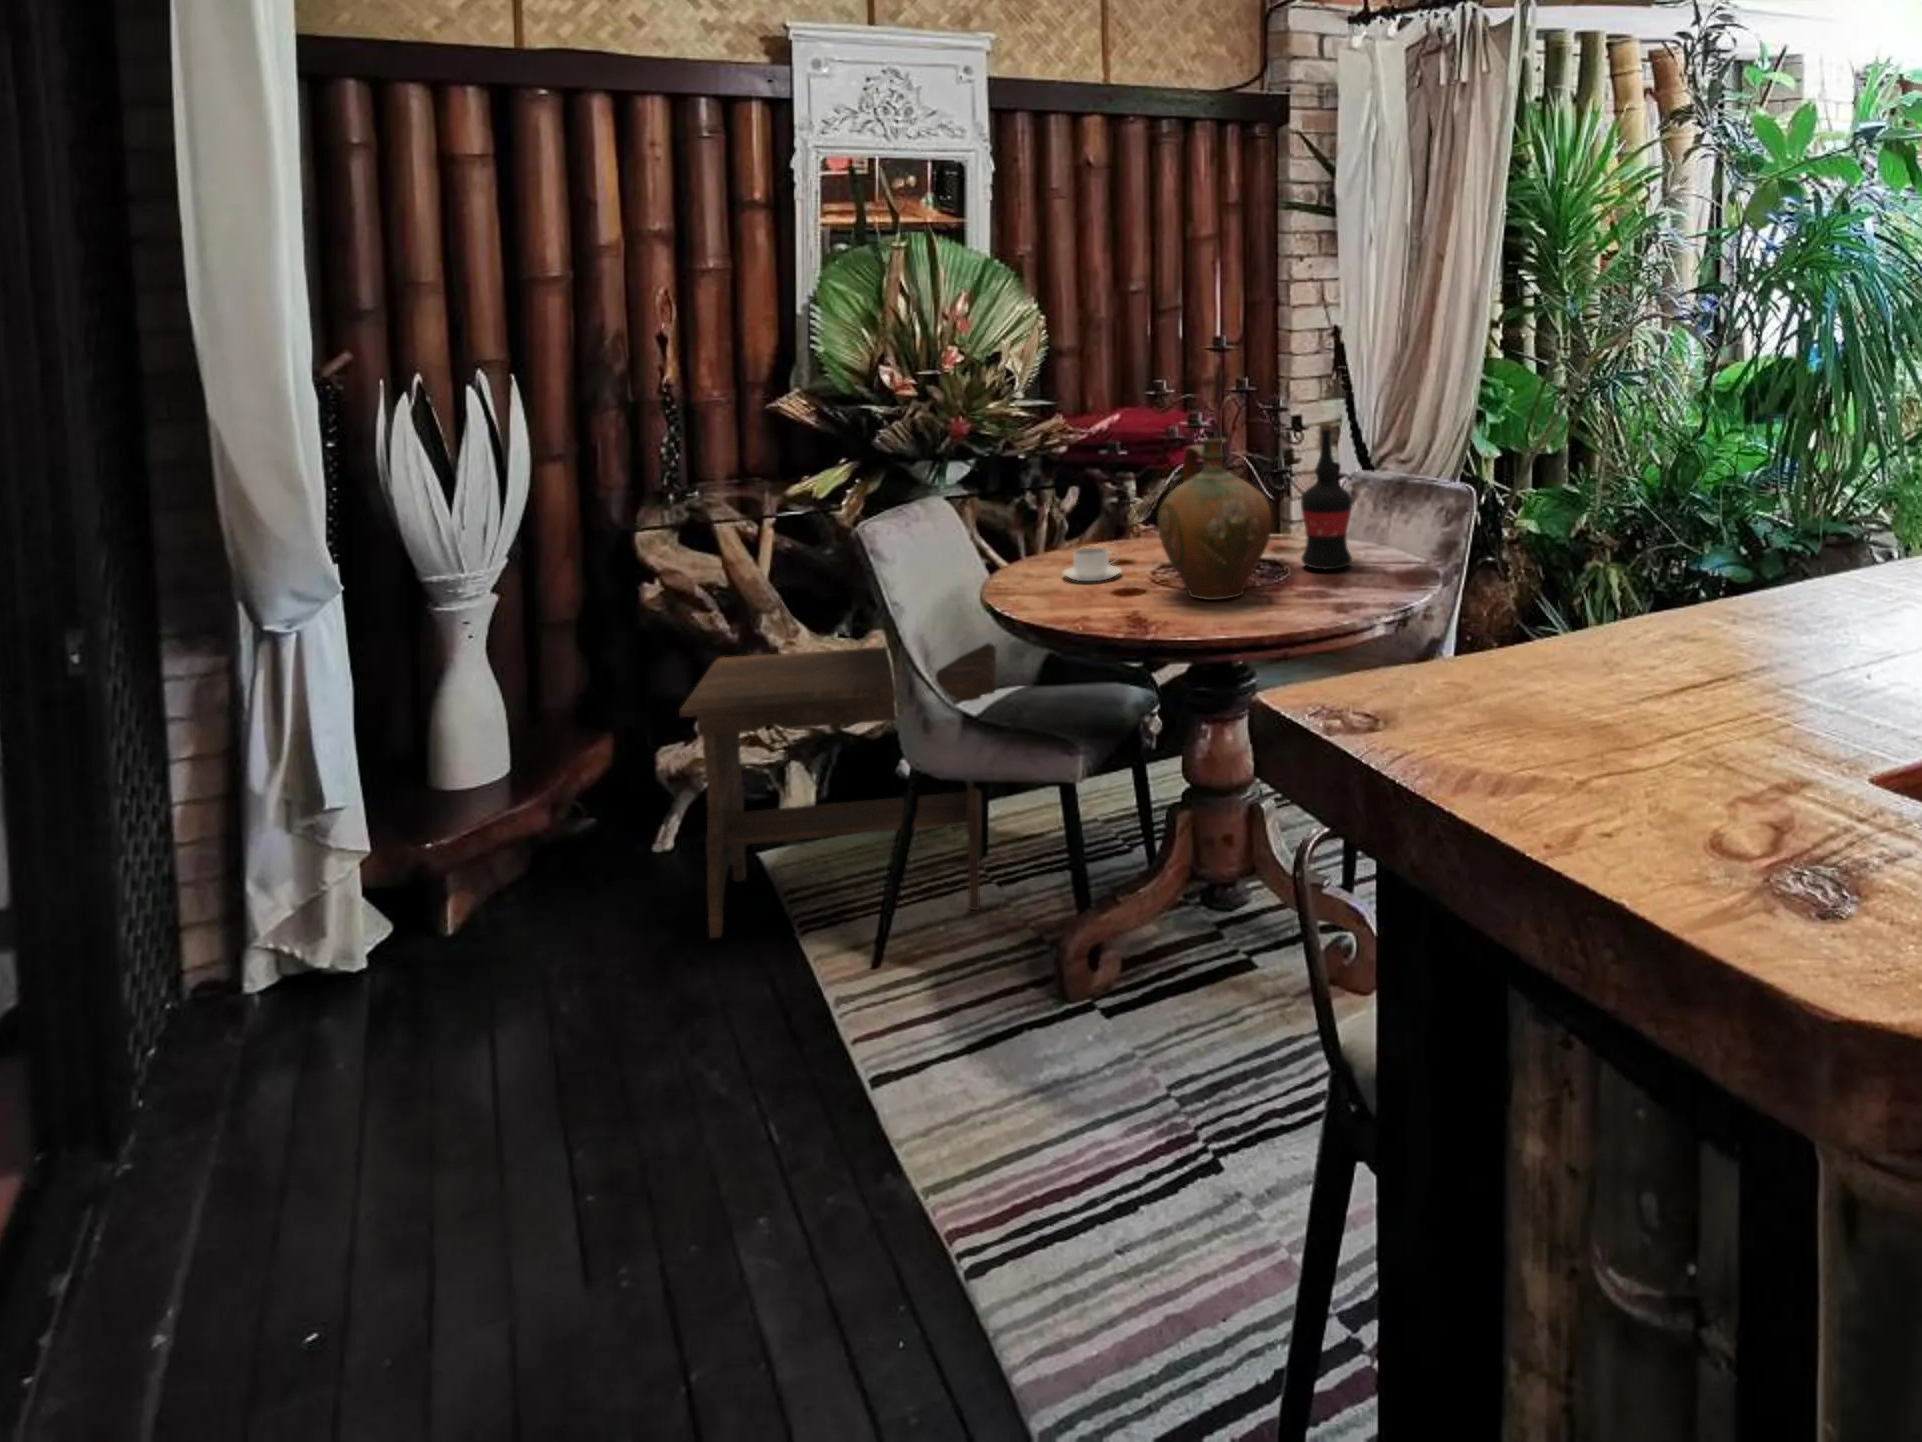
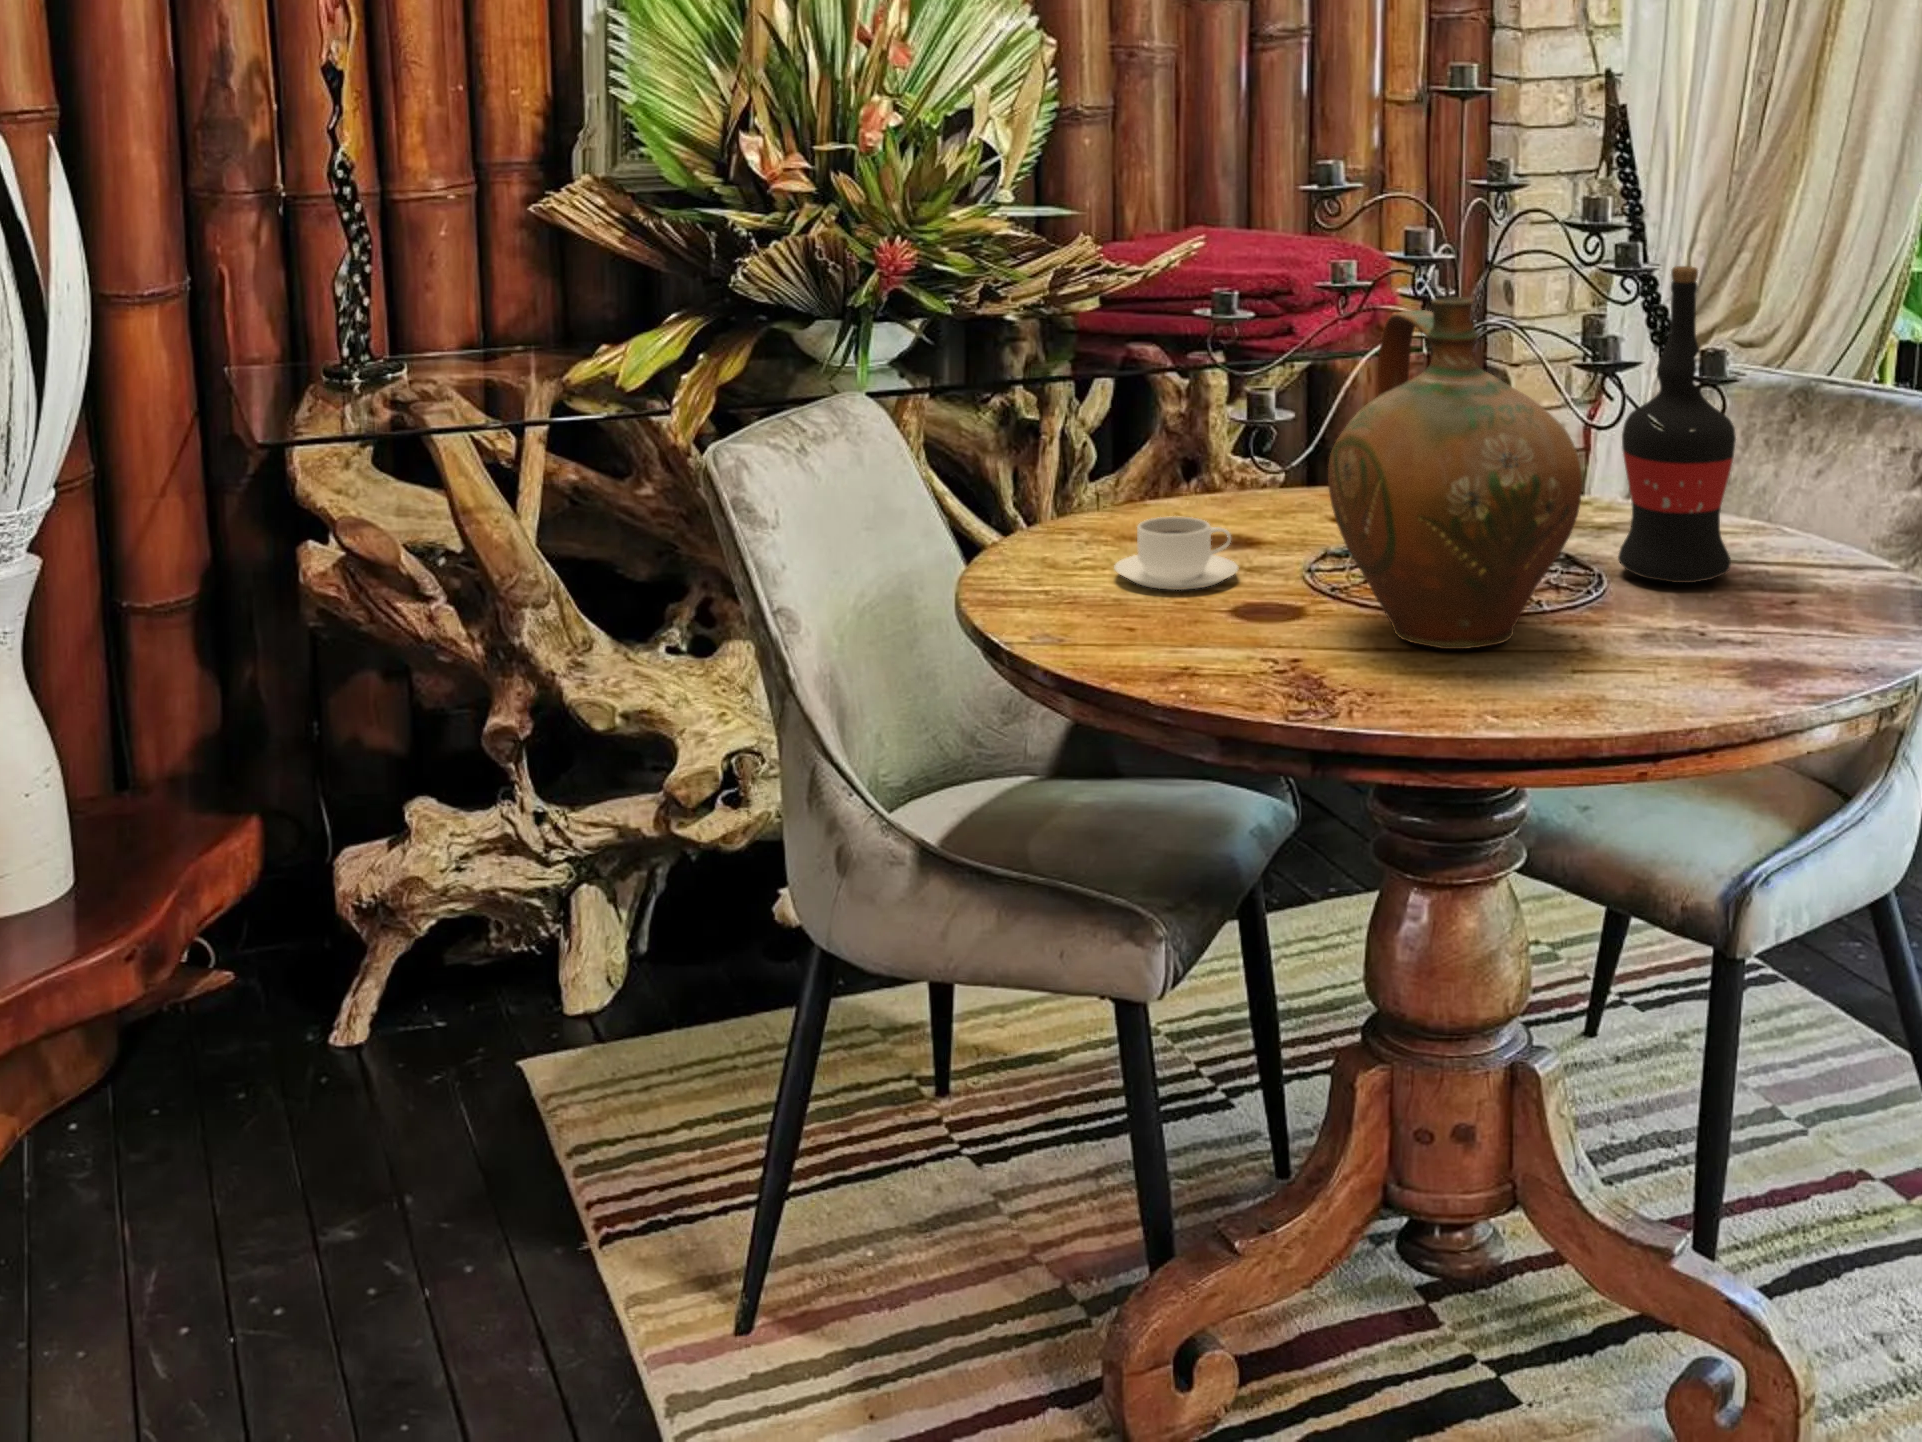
footstool: present [679,643,996,938] -> none [362,681,974,1239]

